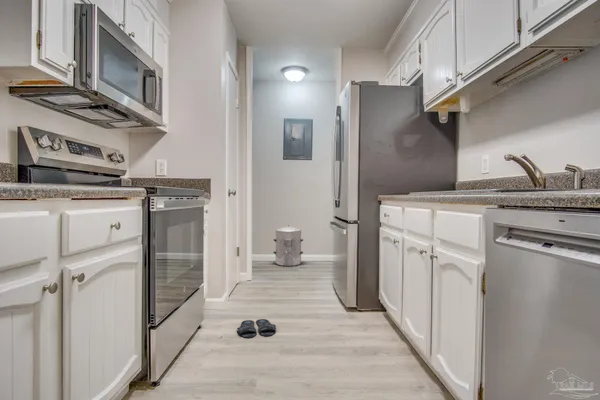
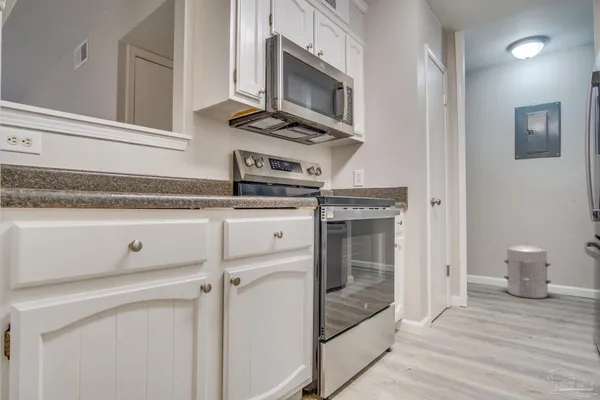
slippers: present [237,319,276,338] -> none [431,357,483,385]

